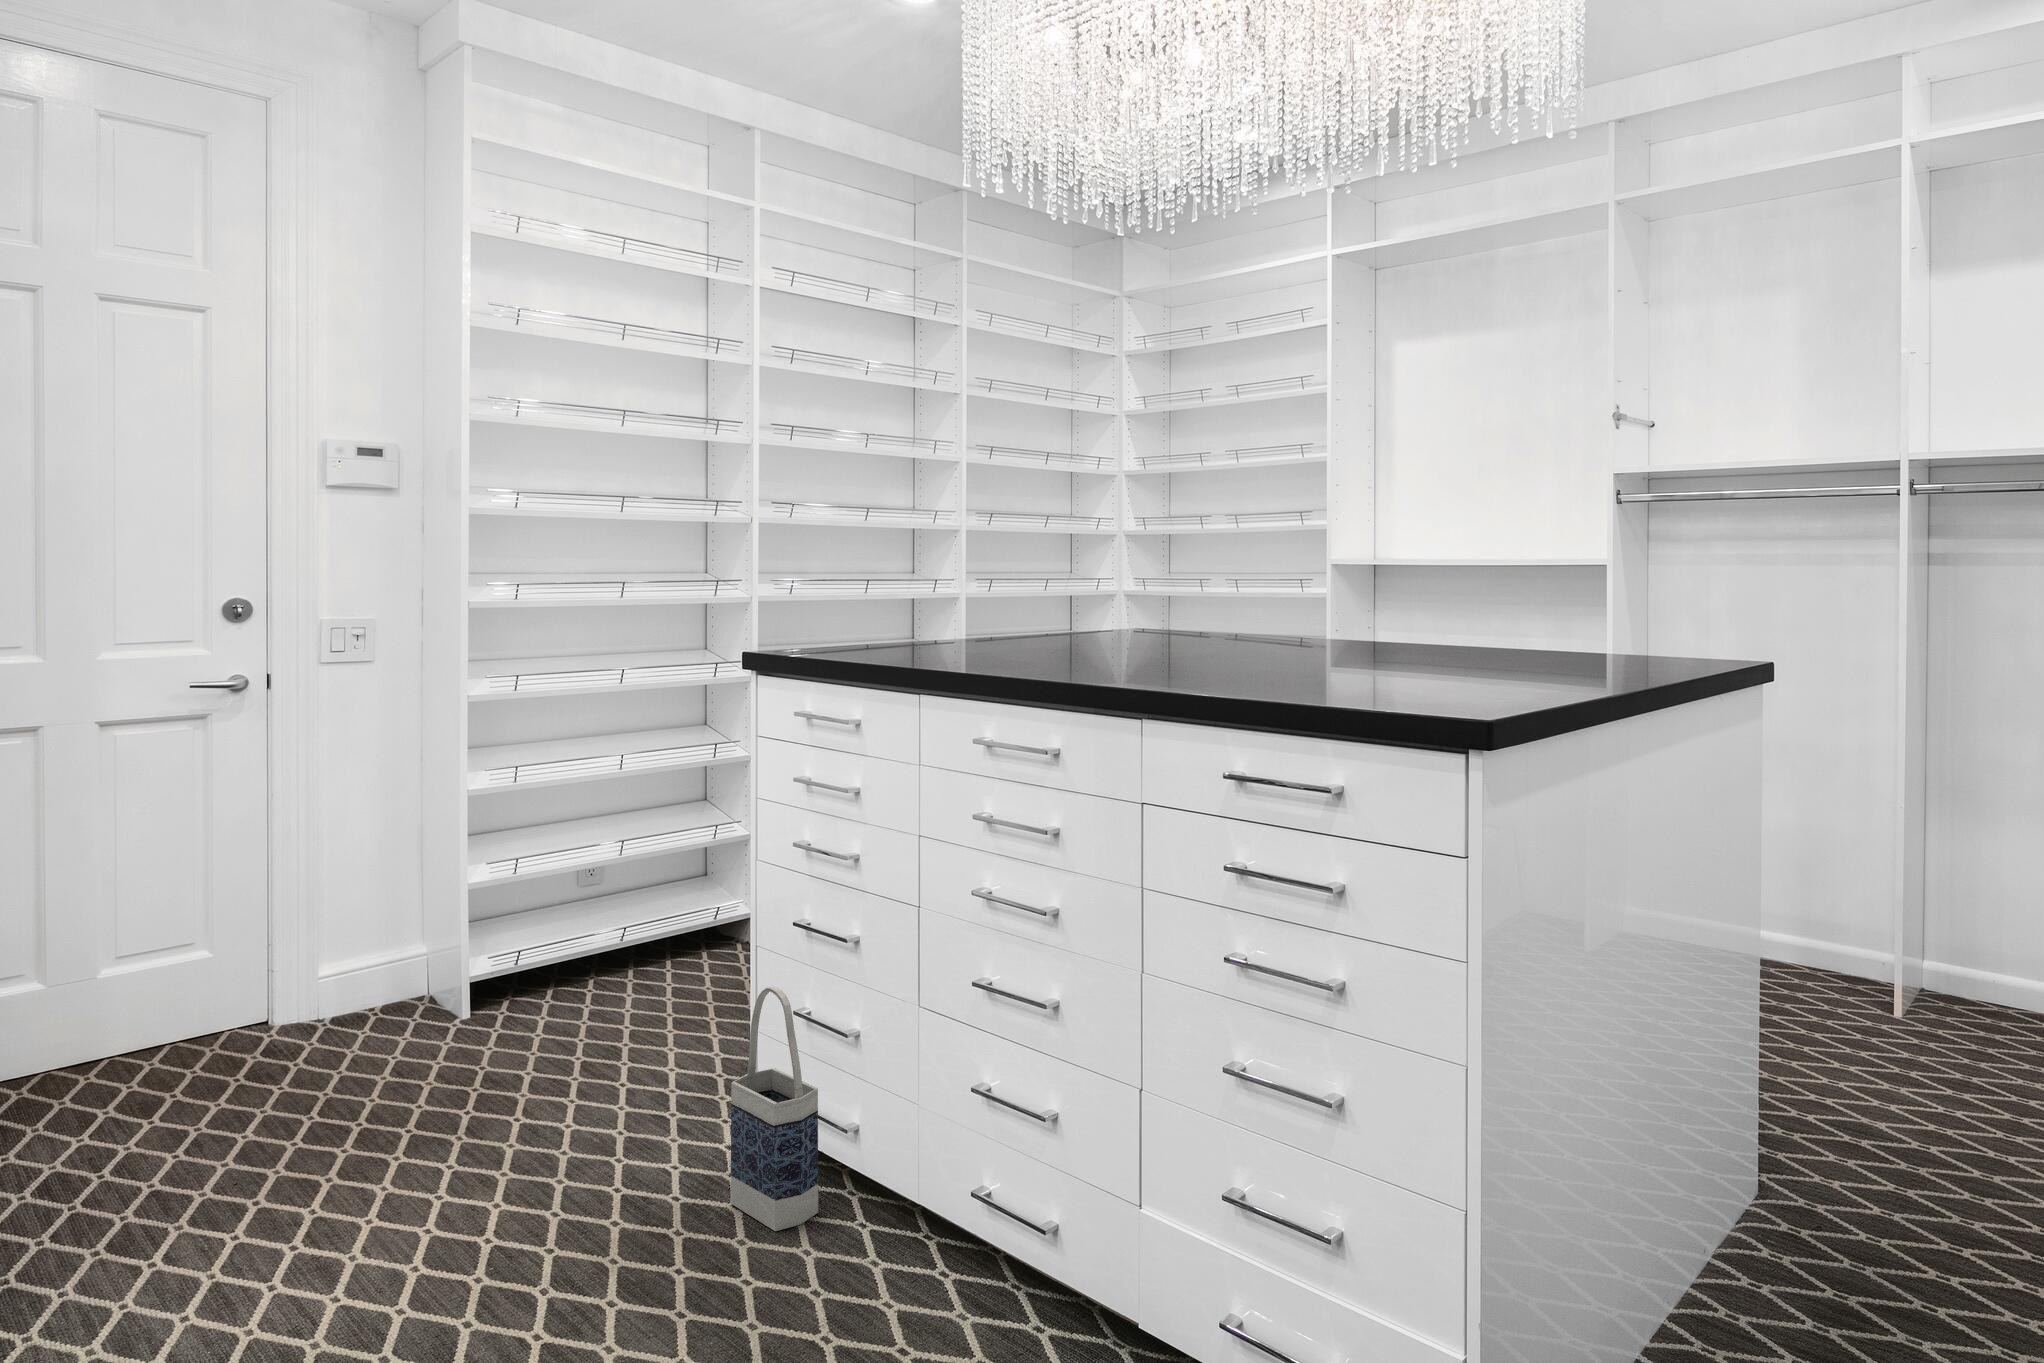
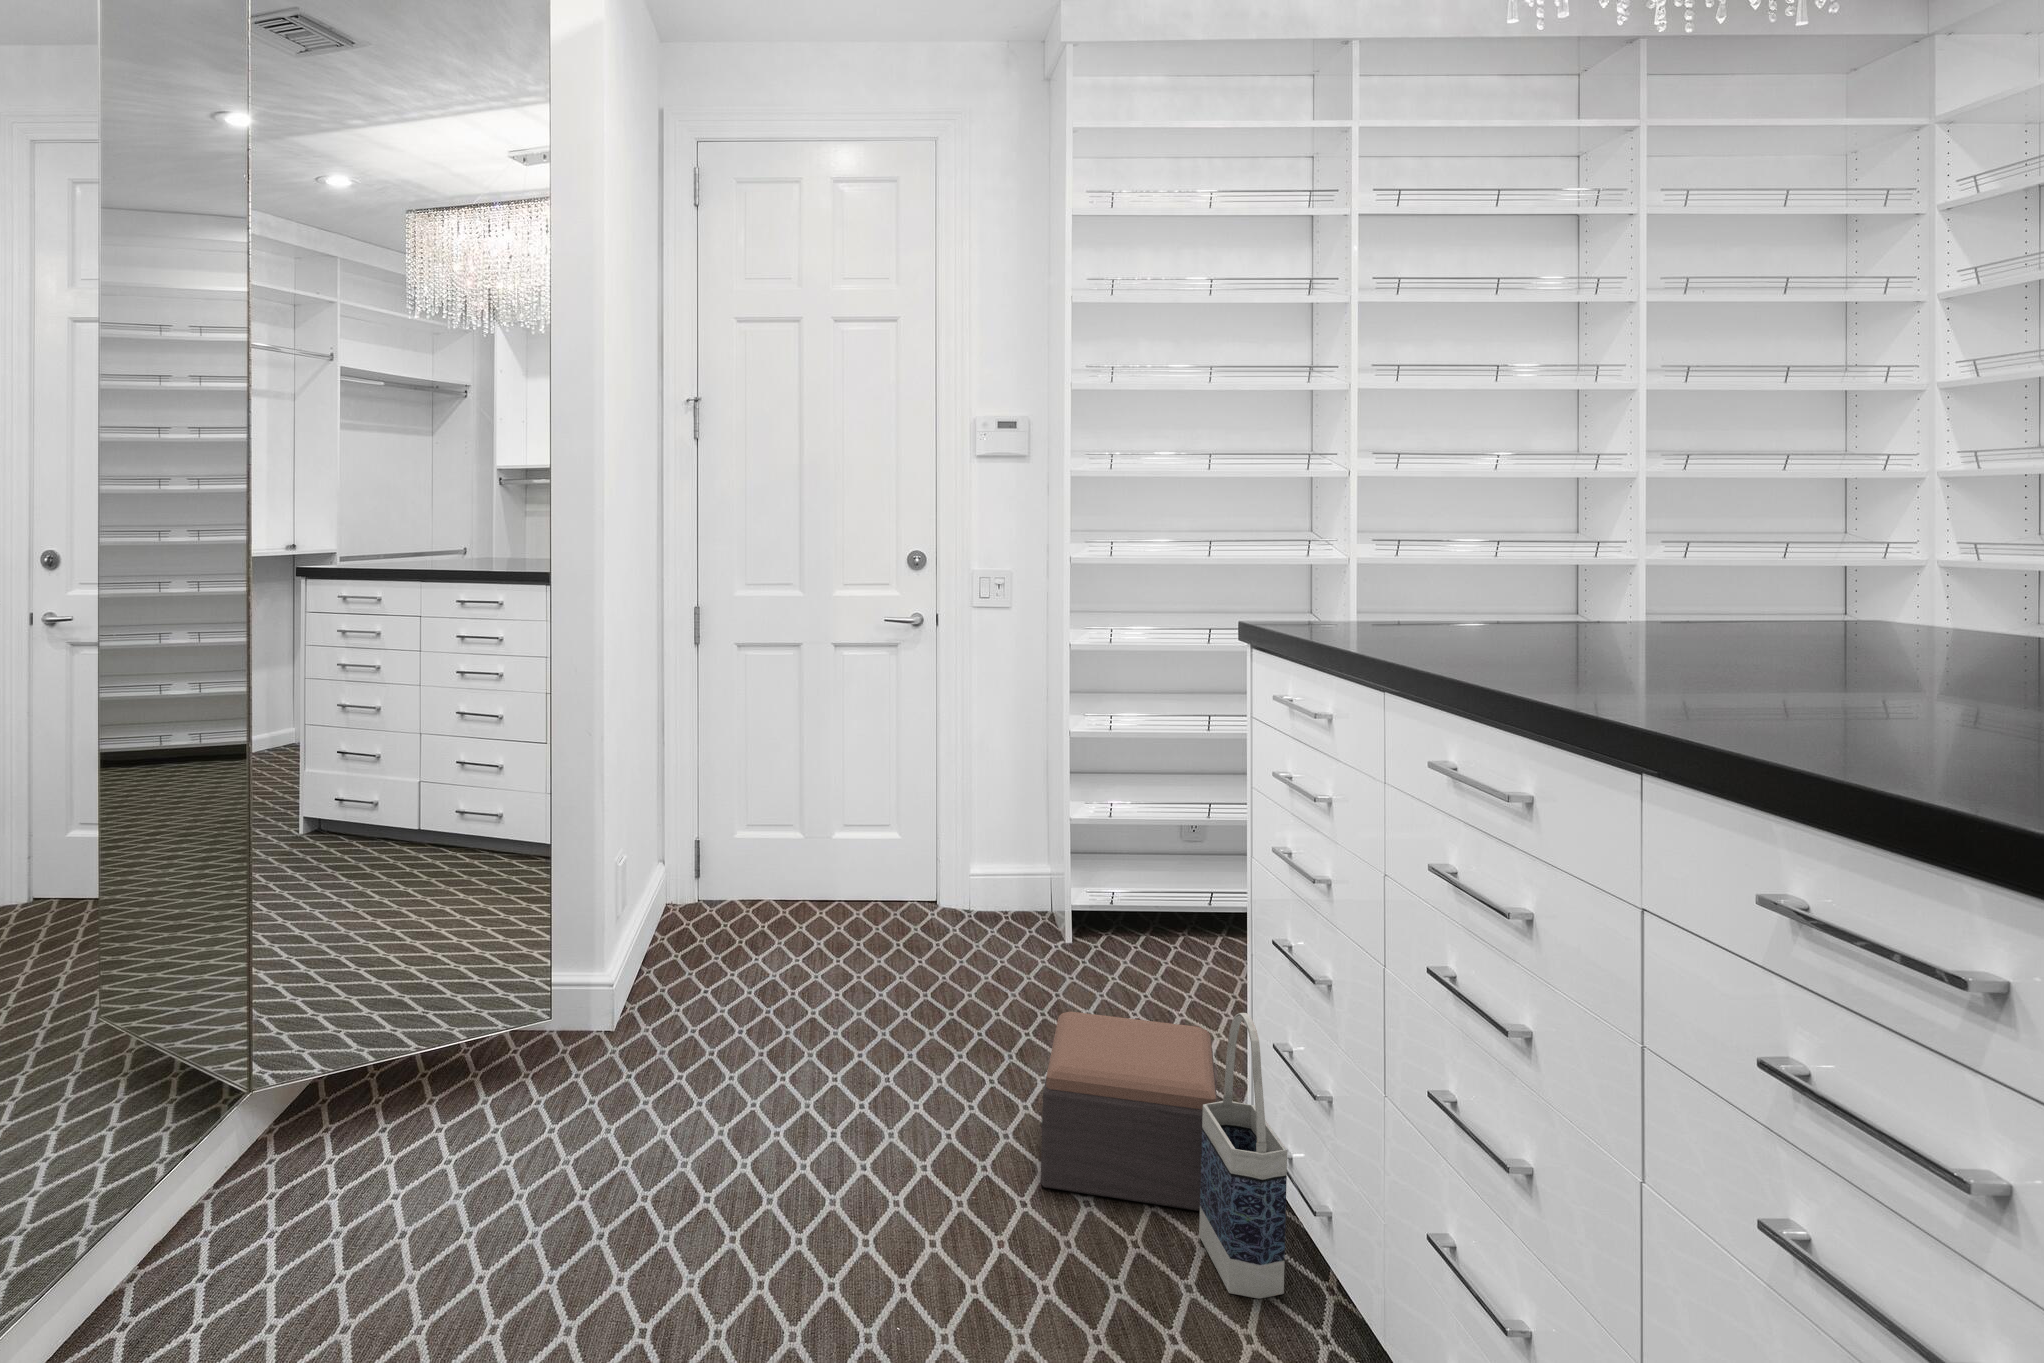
footstool: none [539,1030,736,1229] -> present [1041,1012,1217,1211]

